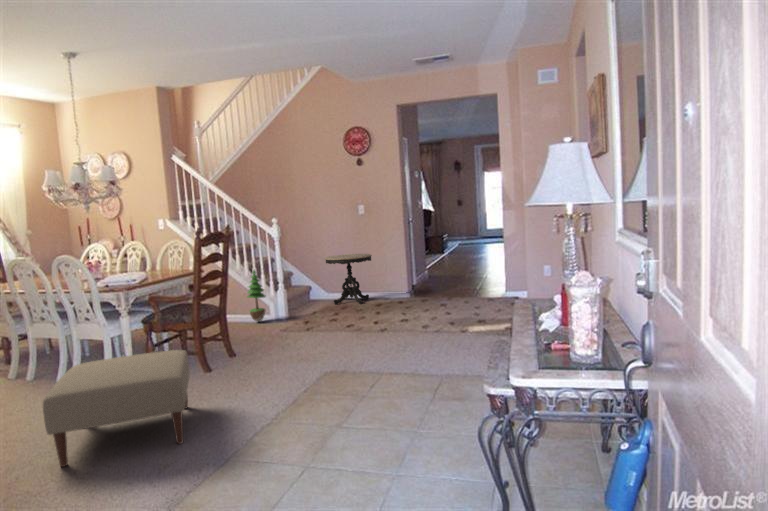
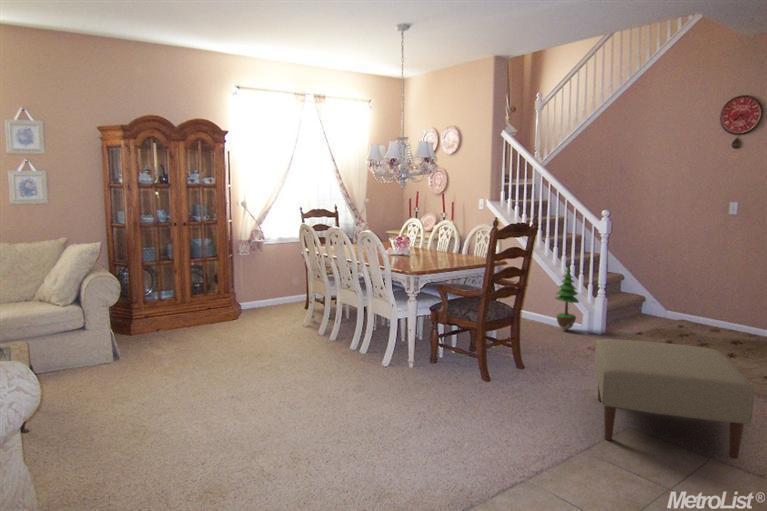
side table: present [325,254,372,304] -> none [669,263,744,336]
ottoman: present [43,350,189,467] -> present [595,339,754,459]

